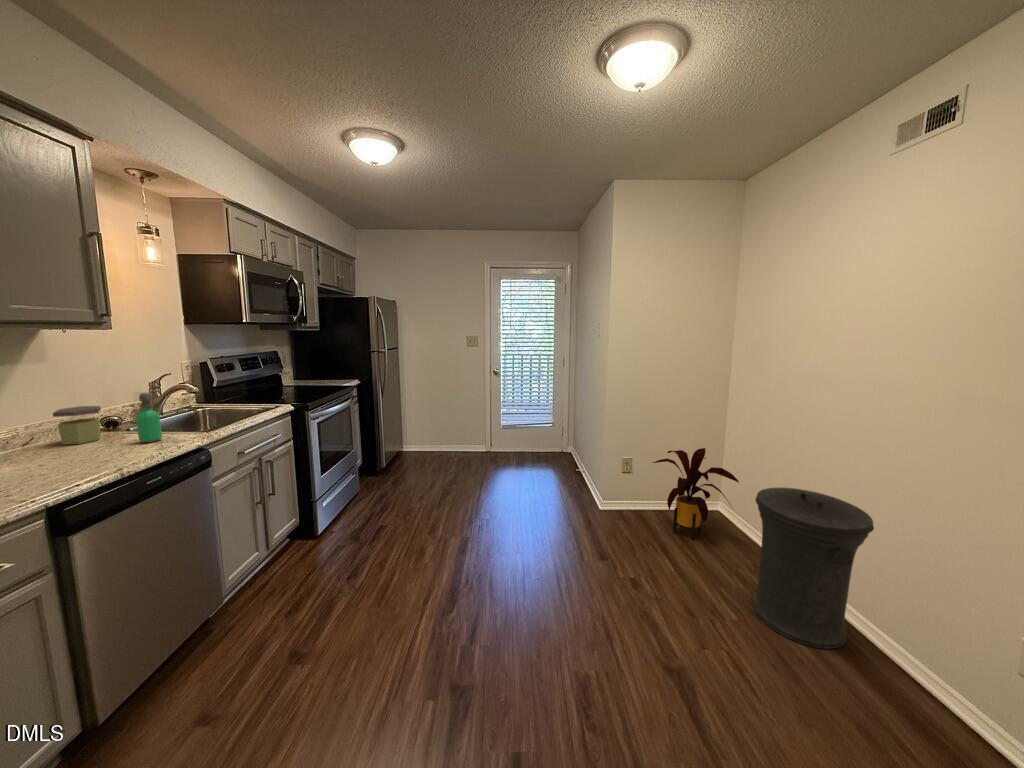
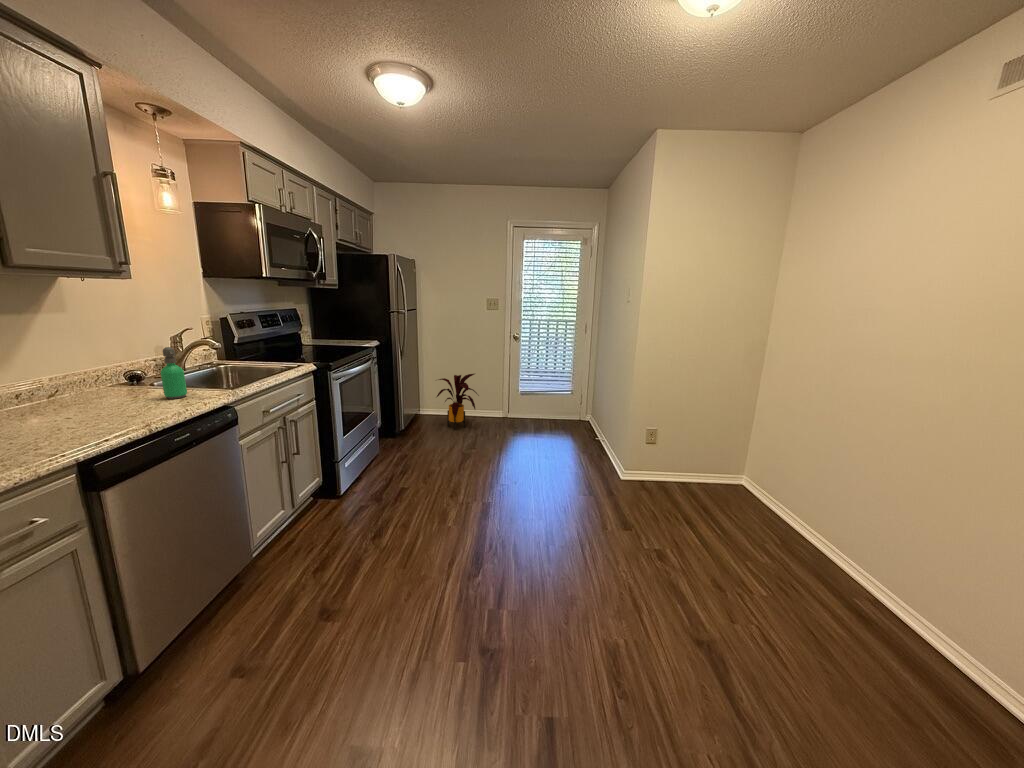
jar: present [53,406,101,445] -> none [77,359,126,398]
house plant: present [653,448,739,540] -> present [437,374,477,430]
trash can: present [753,488,874,649] -> none [778,468,922,631]

